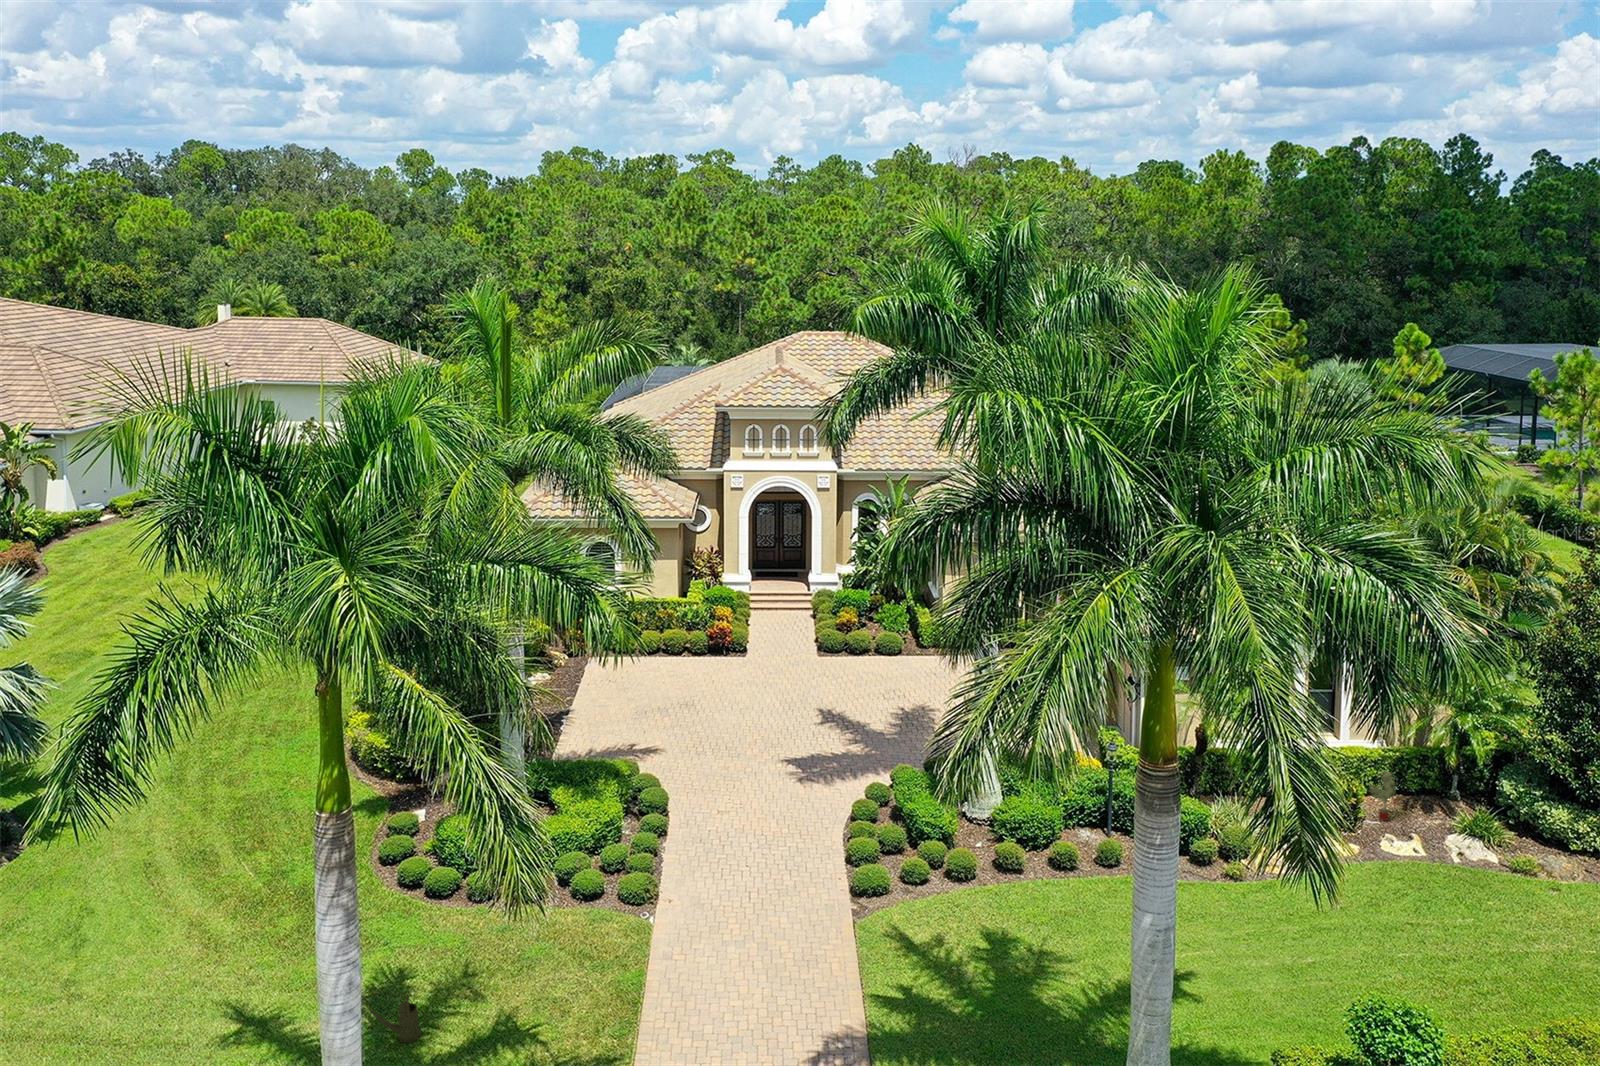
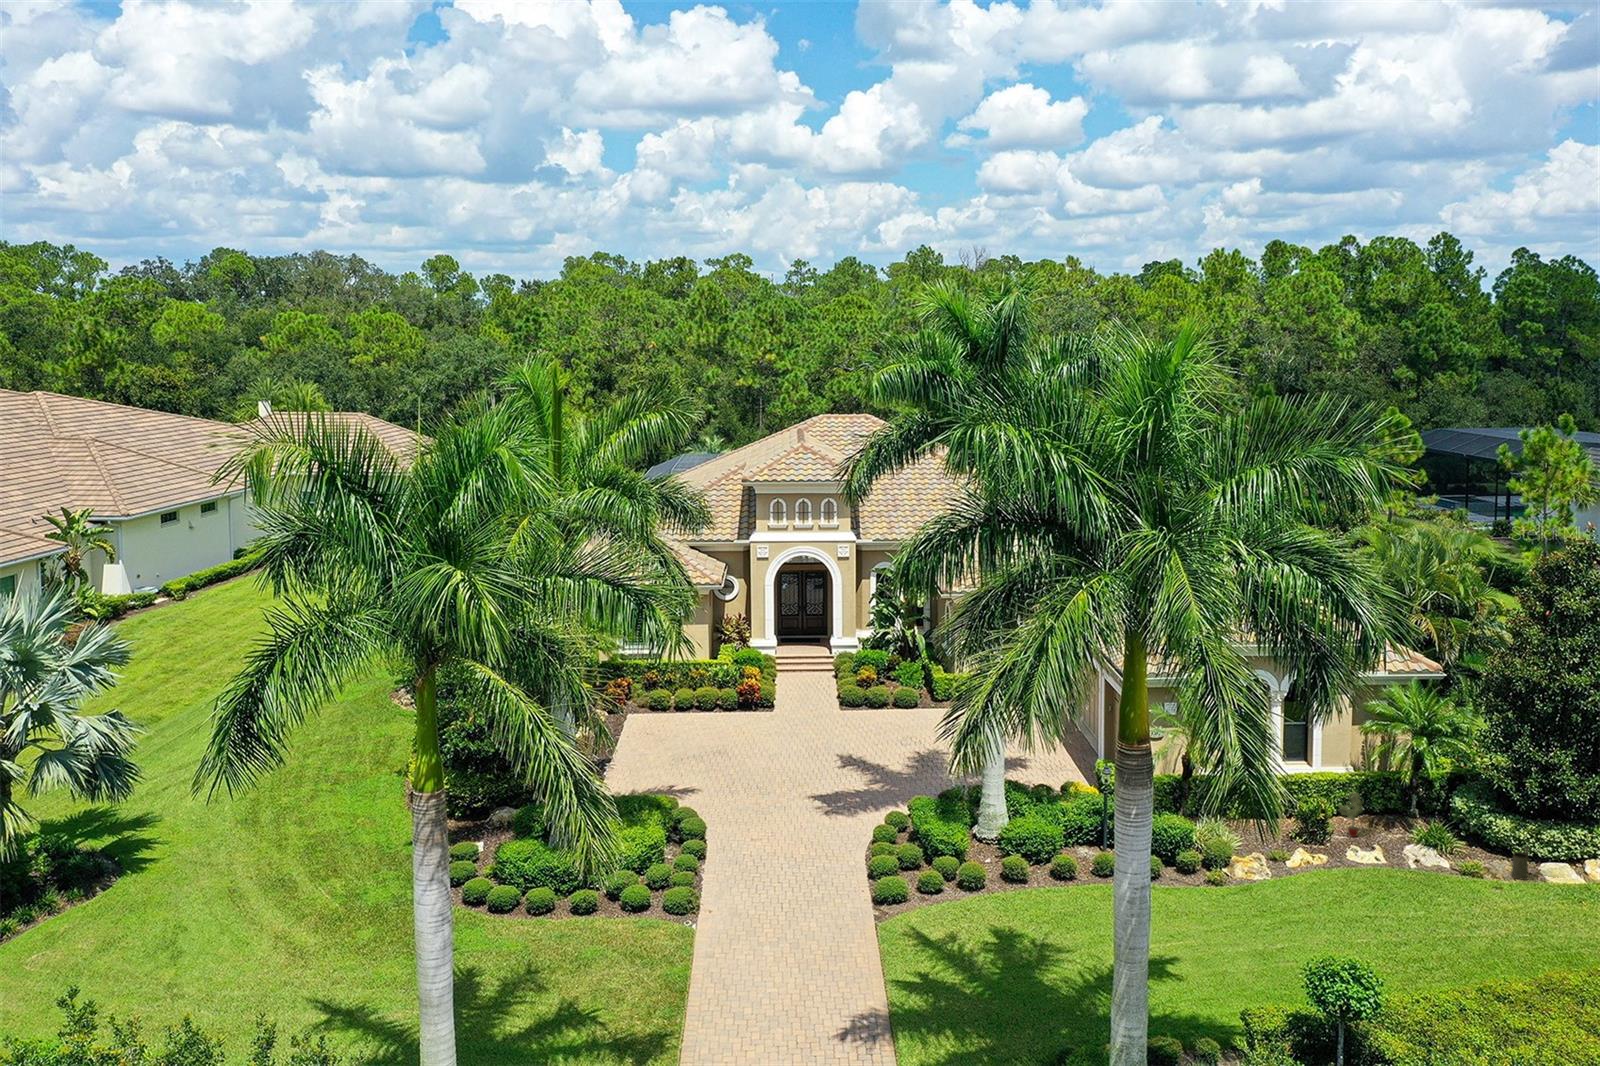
watering can: present [370,996,423,1043] -> present [1511,846,1529,880]

